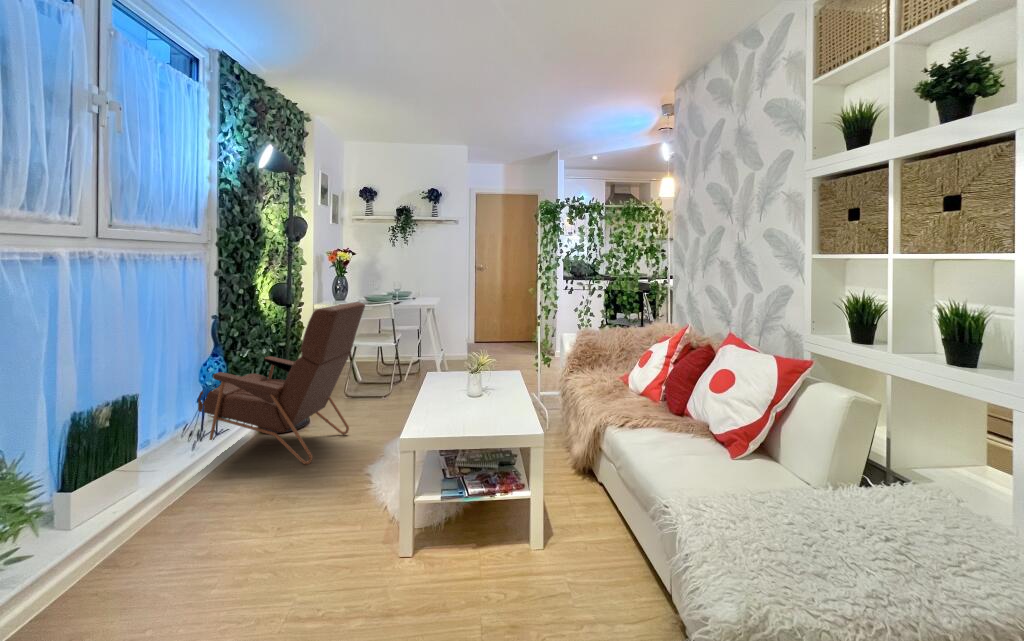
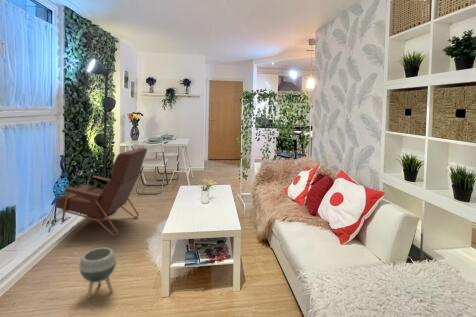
planter: none [246,472,313,565] -> present [79,248,116,298]

